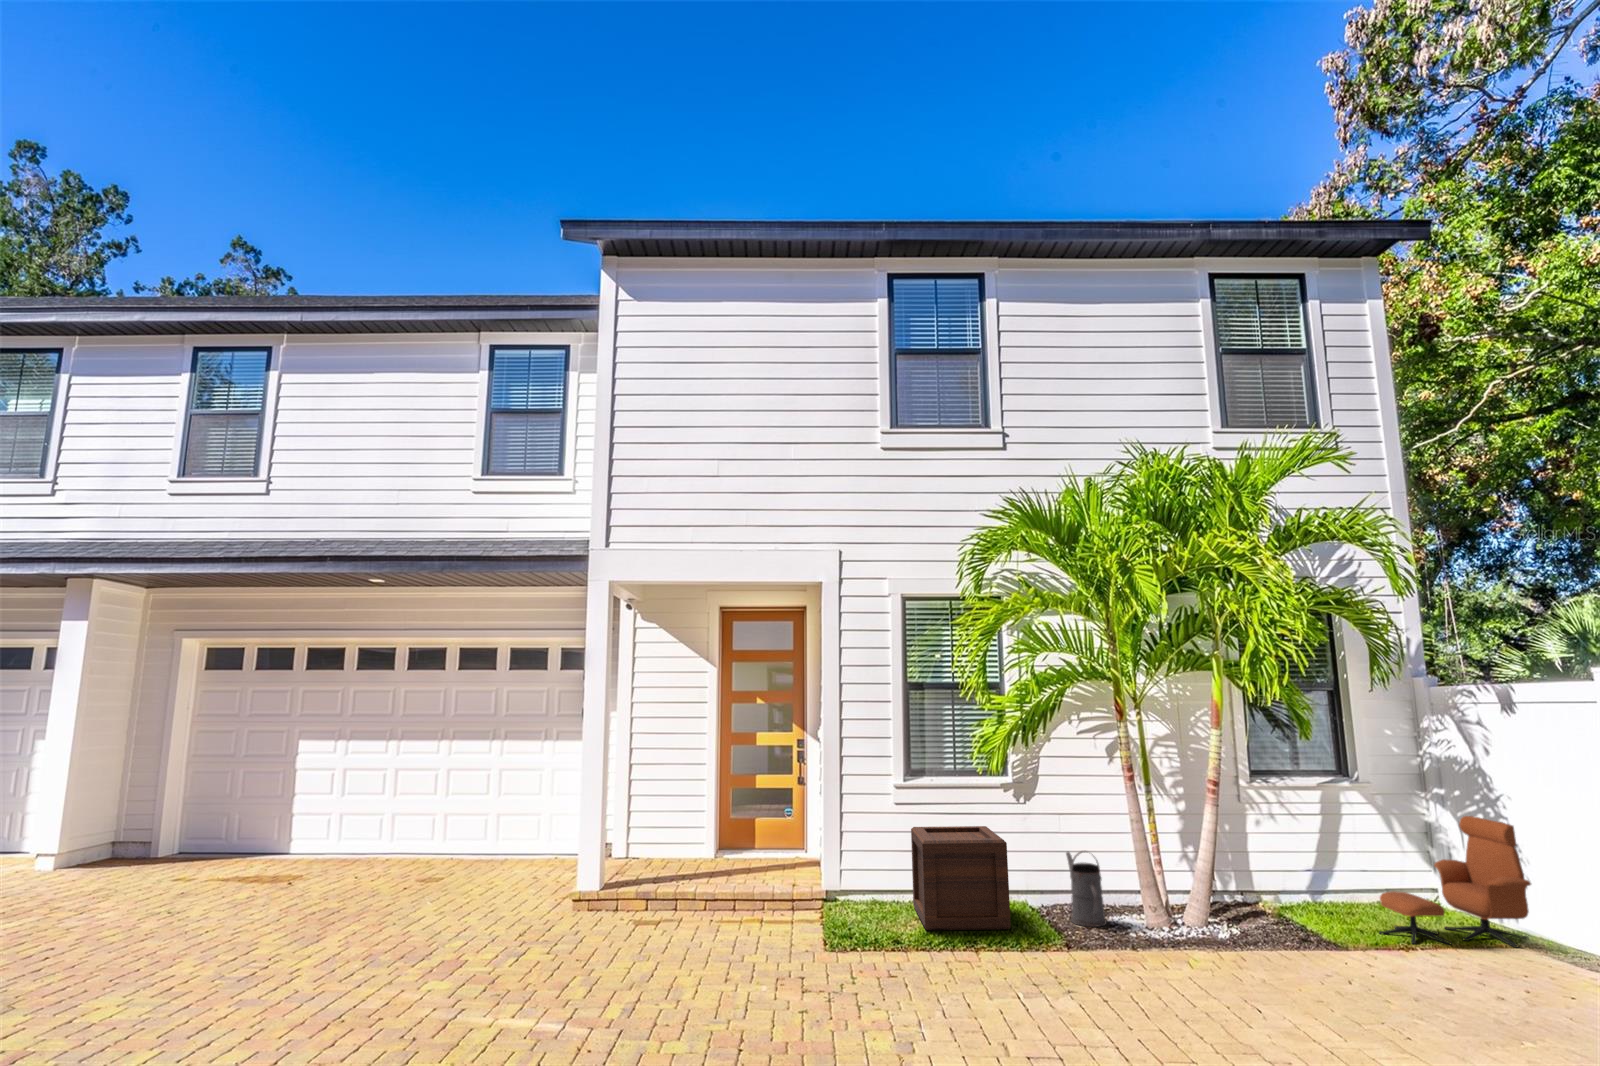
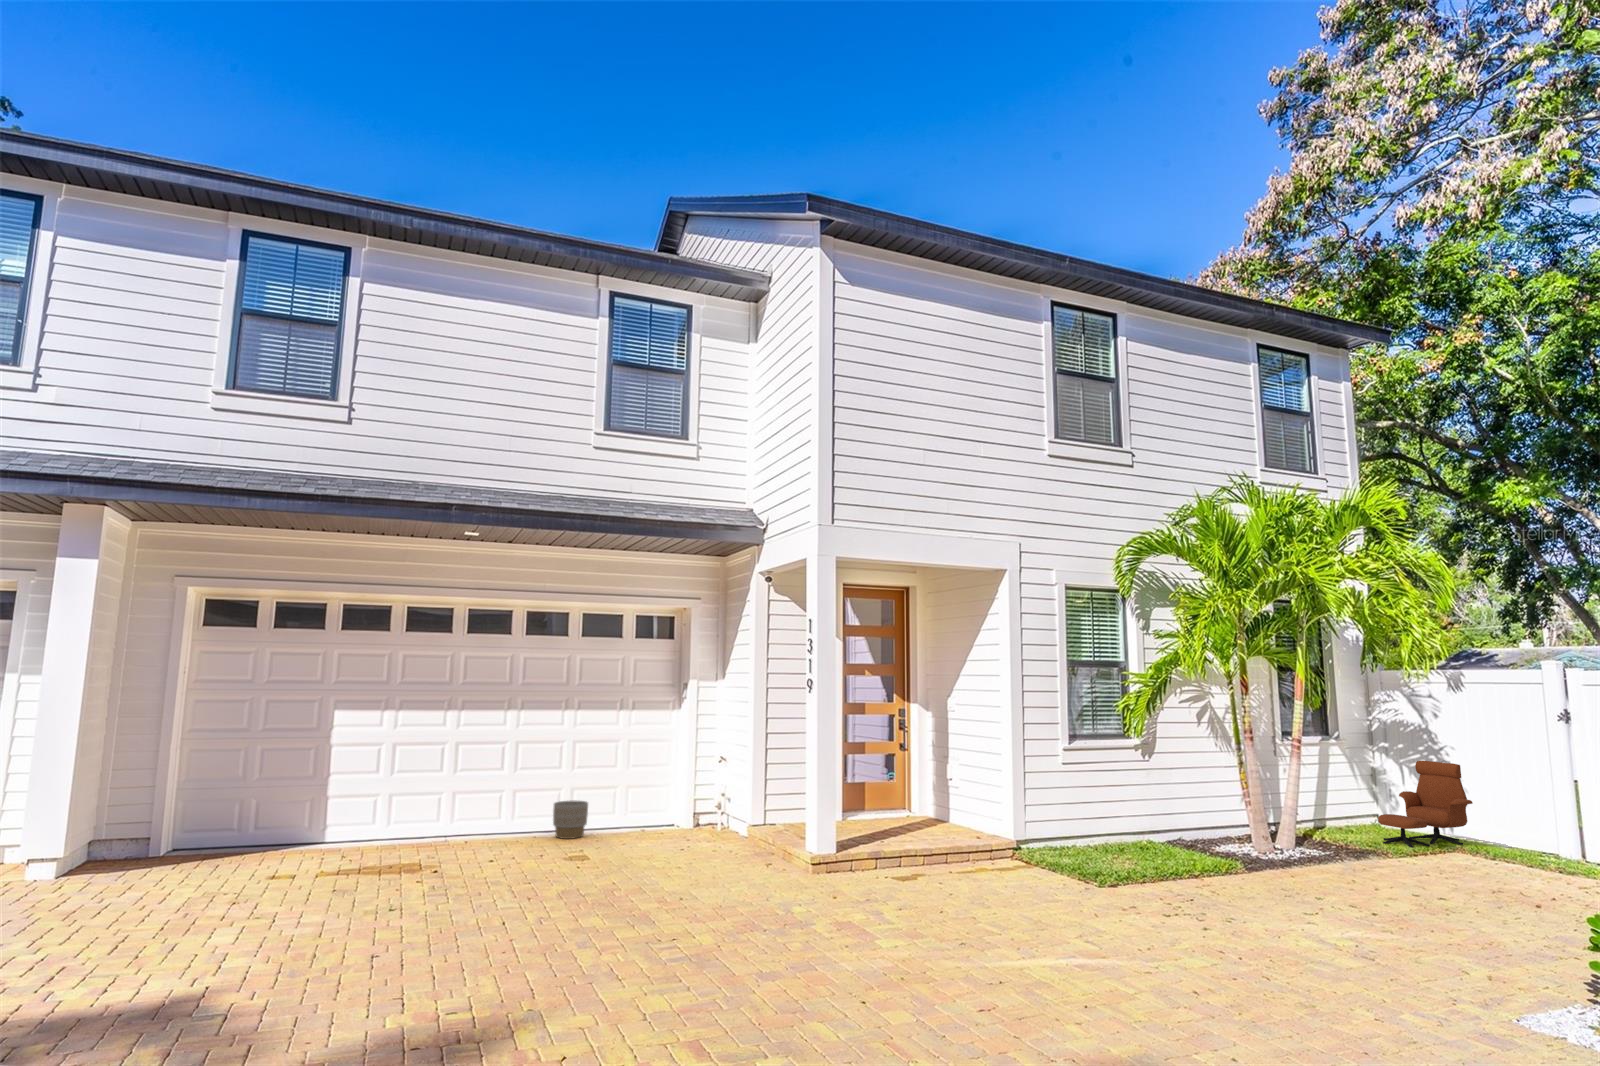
planter: none [451,822,485,858] -> present [553,801,588,839]
wooden crate: present [911,826,1011,930] -> none [1075,780,1178,862]
watering can: present [1066,851,1107,927] -> none [1176,795,1230,852]

